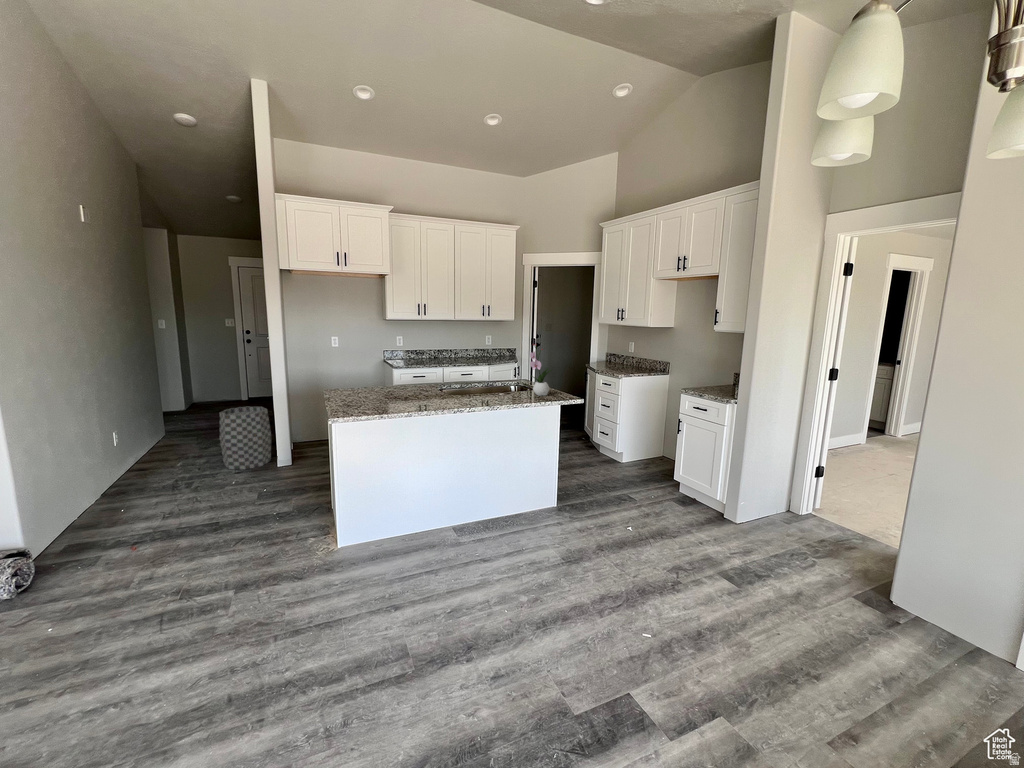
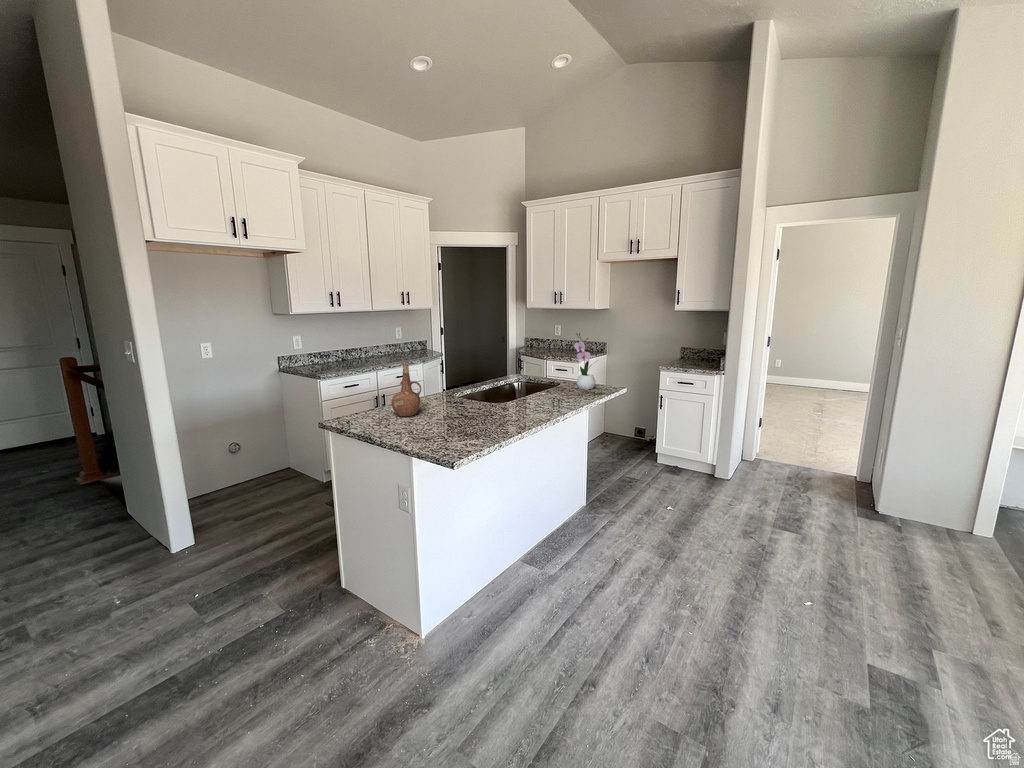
ceramic pitcher: none [360,355,382,393] -> present [391,364,421,416]
trash can: present [220,407,271,469] -> none [37,466,145,581]

